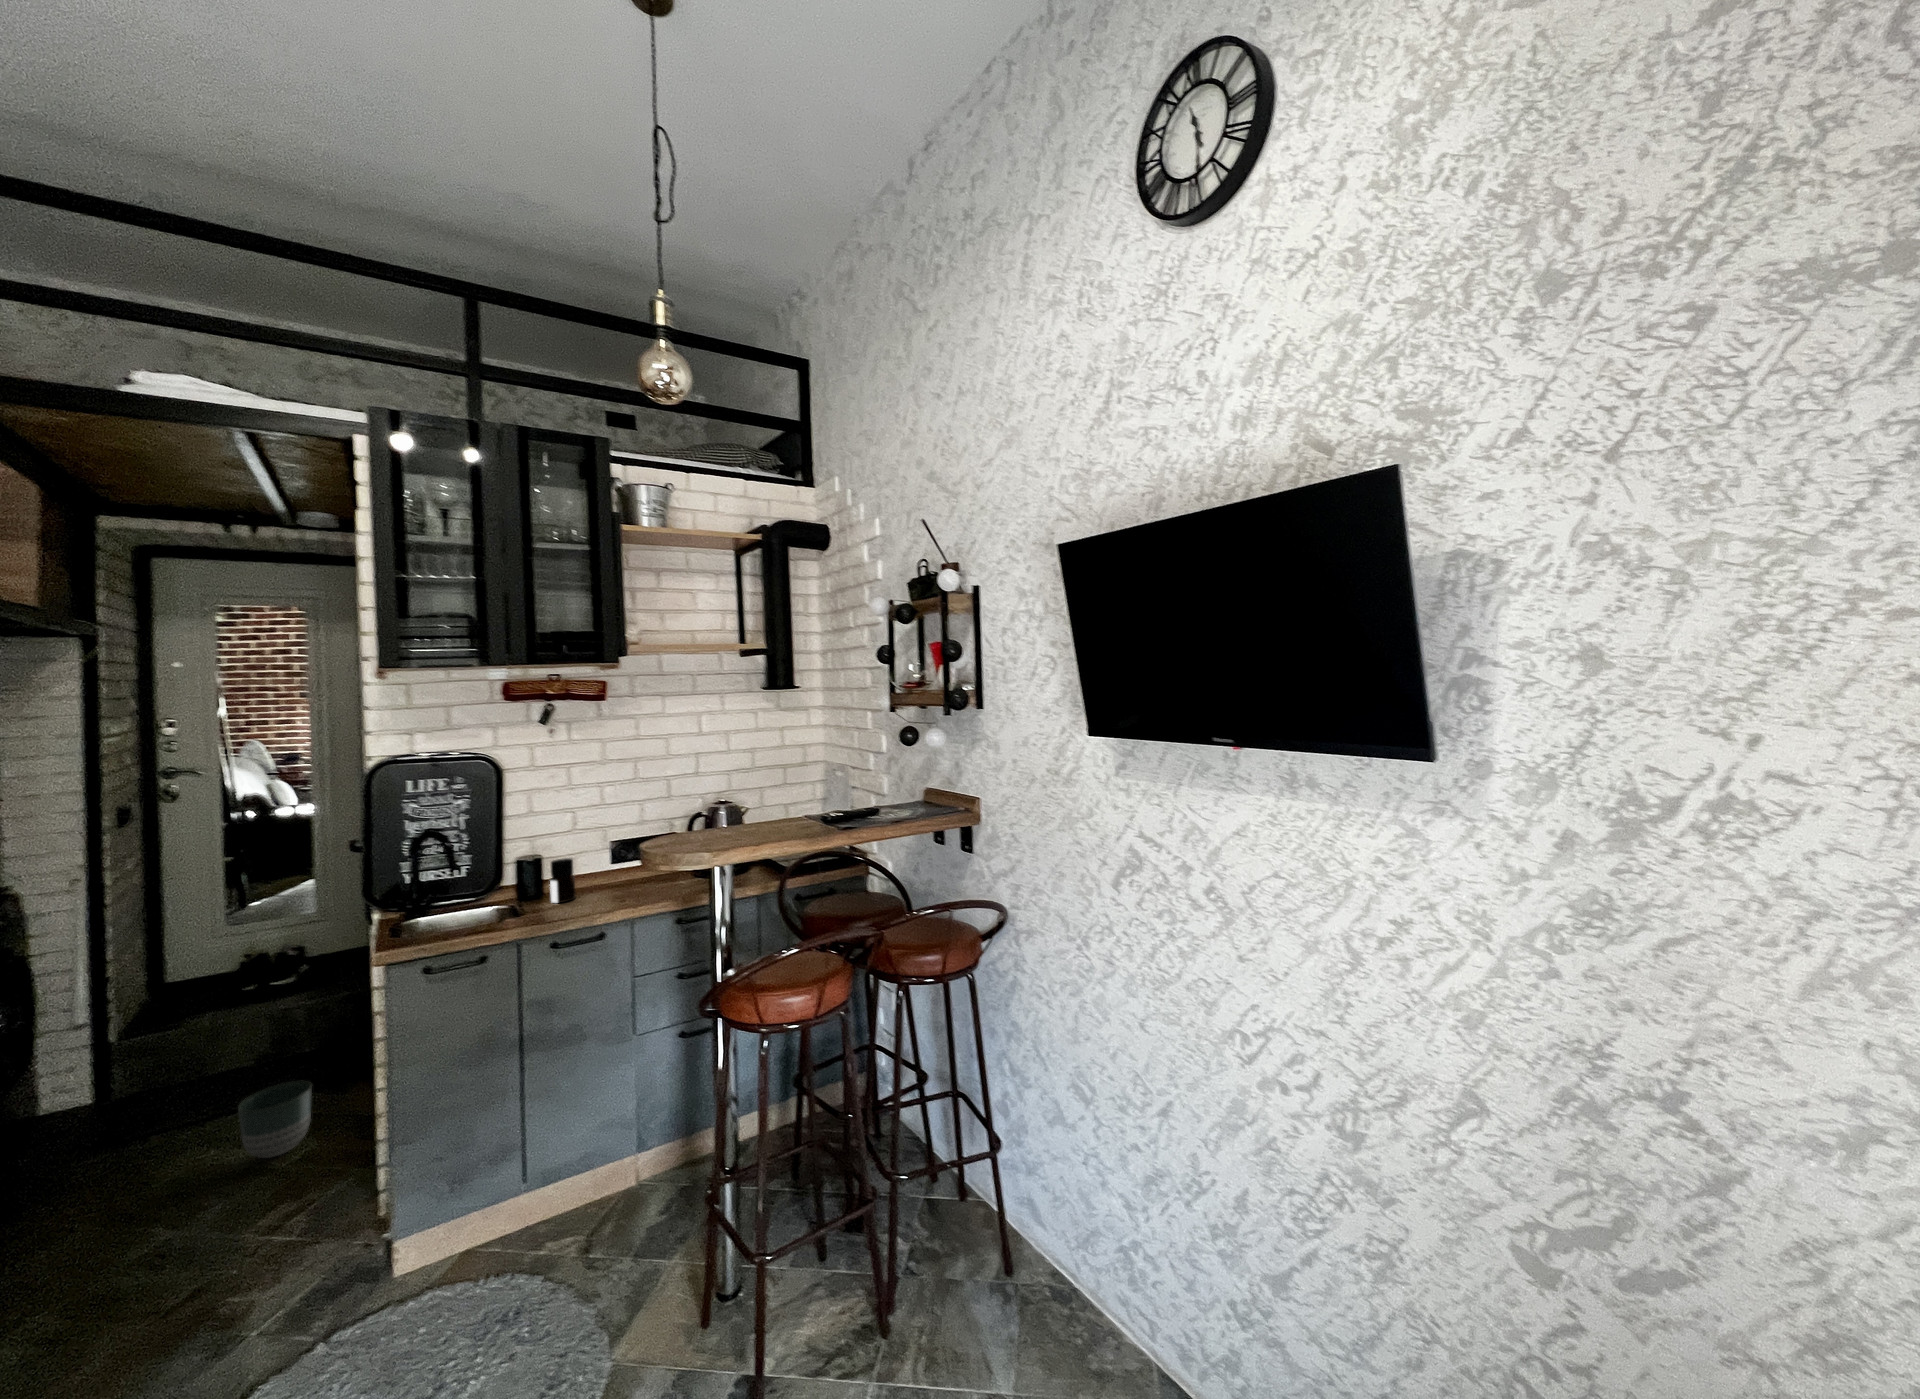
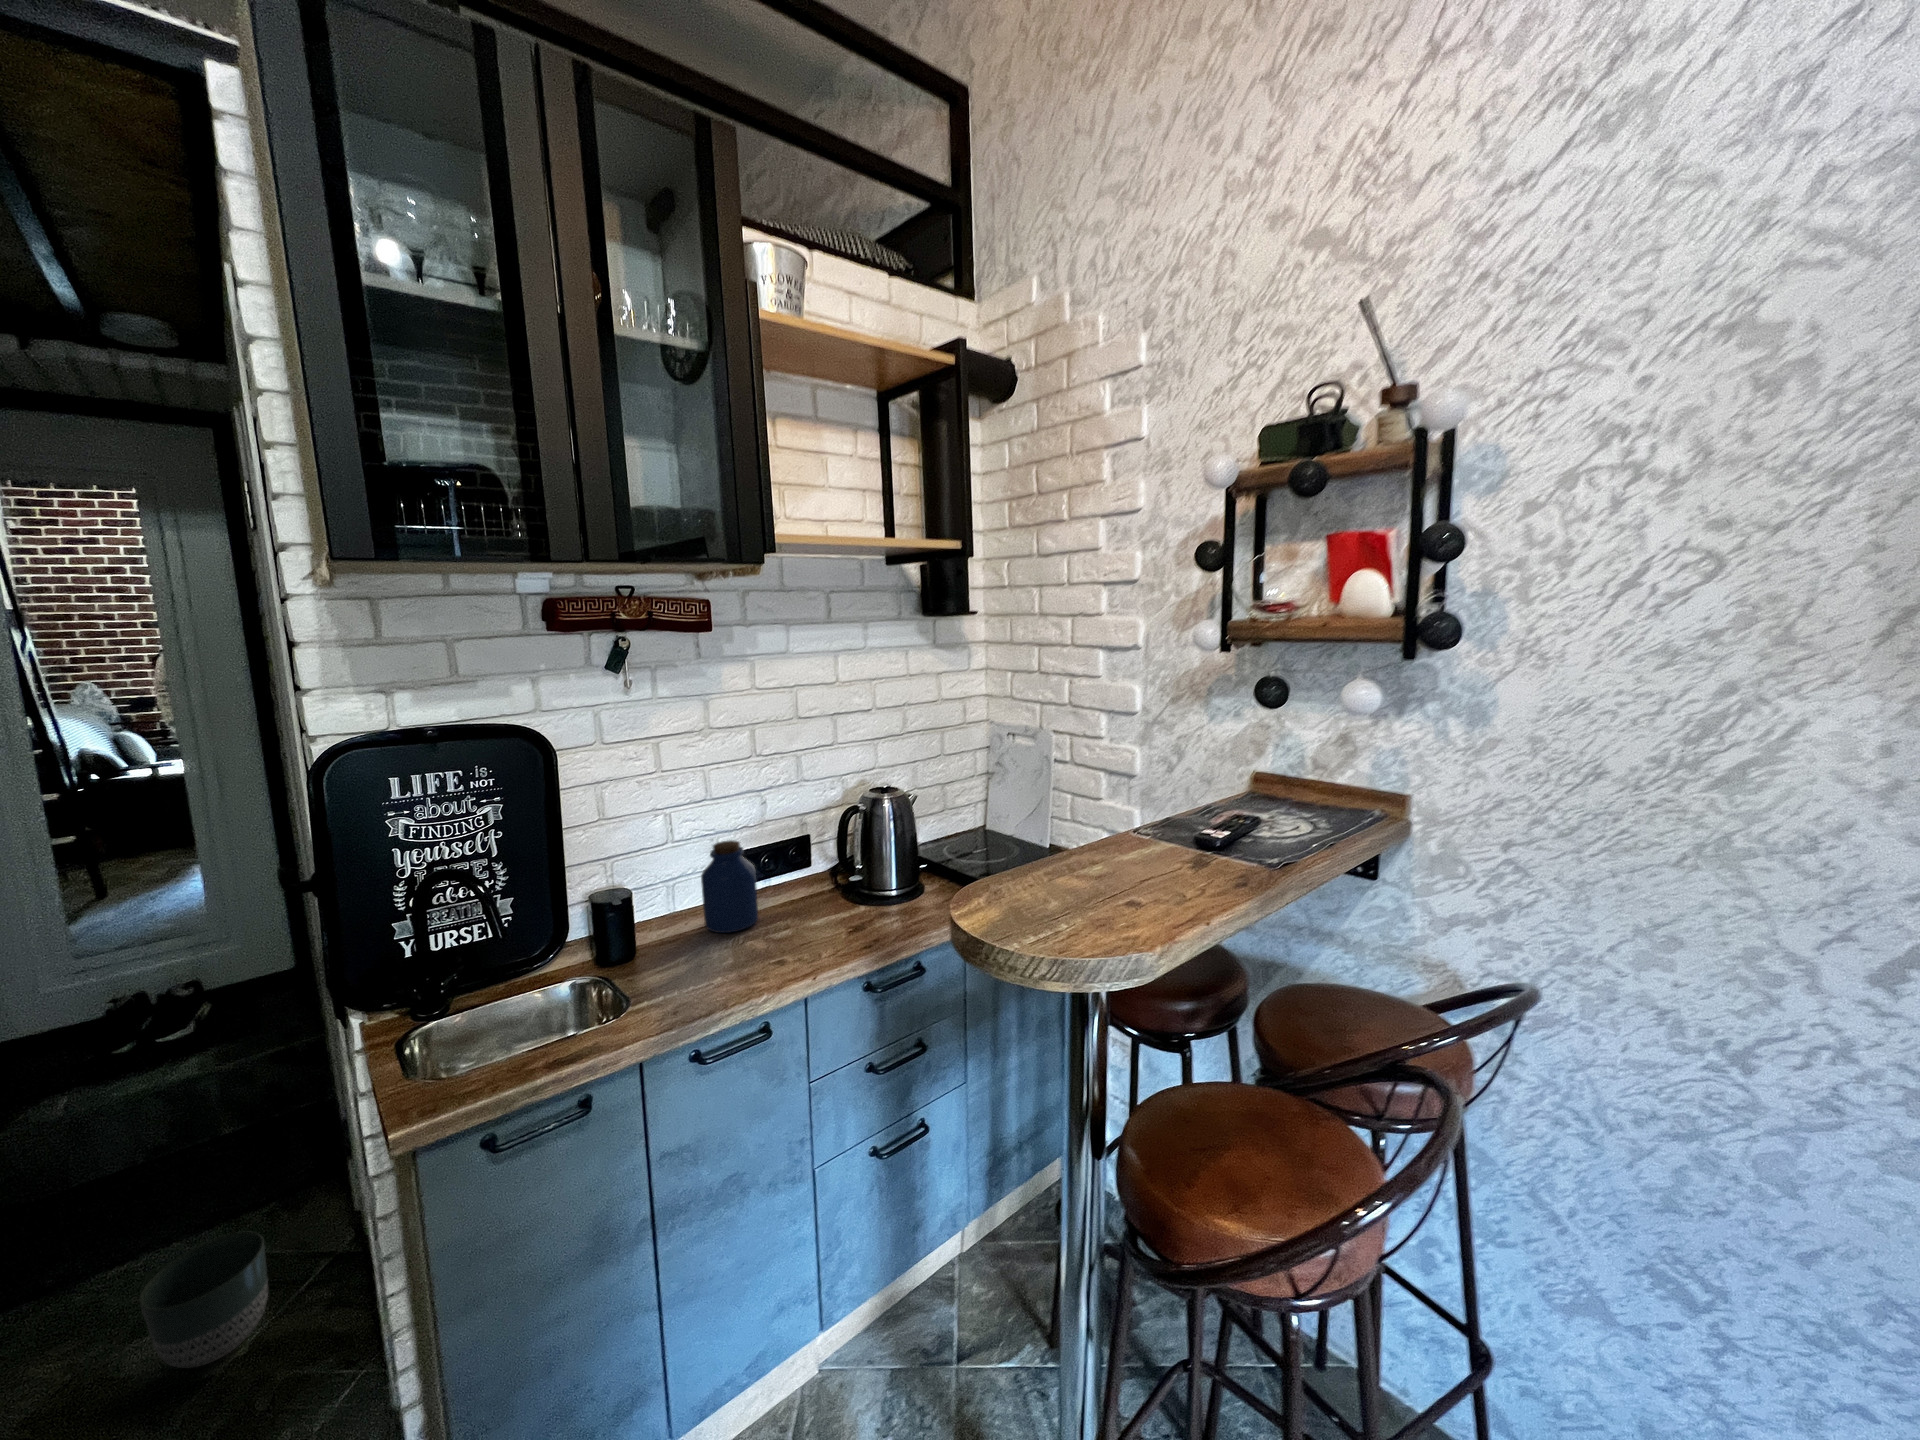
jar: none [589,831,626,888] -> present [701,840,758,933]
bottle: present [550,858,575,903] -> none [656,895,698,971]

